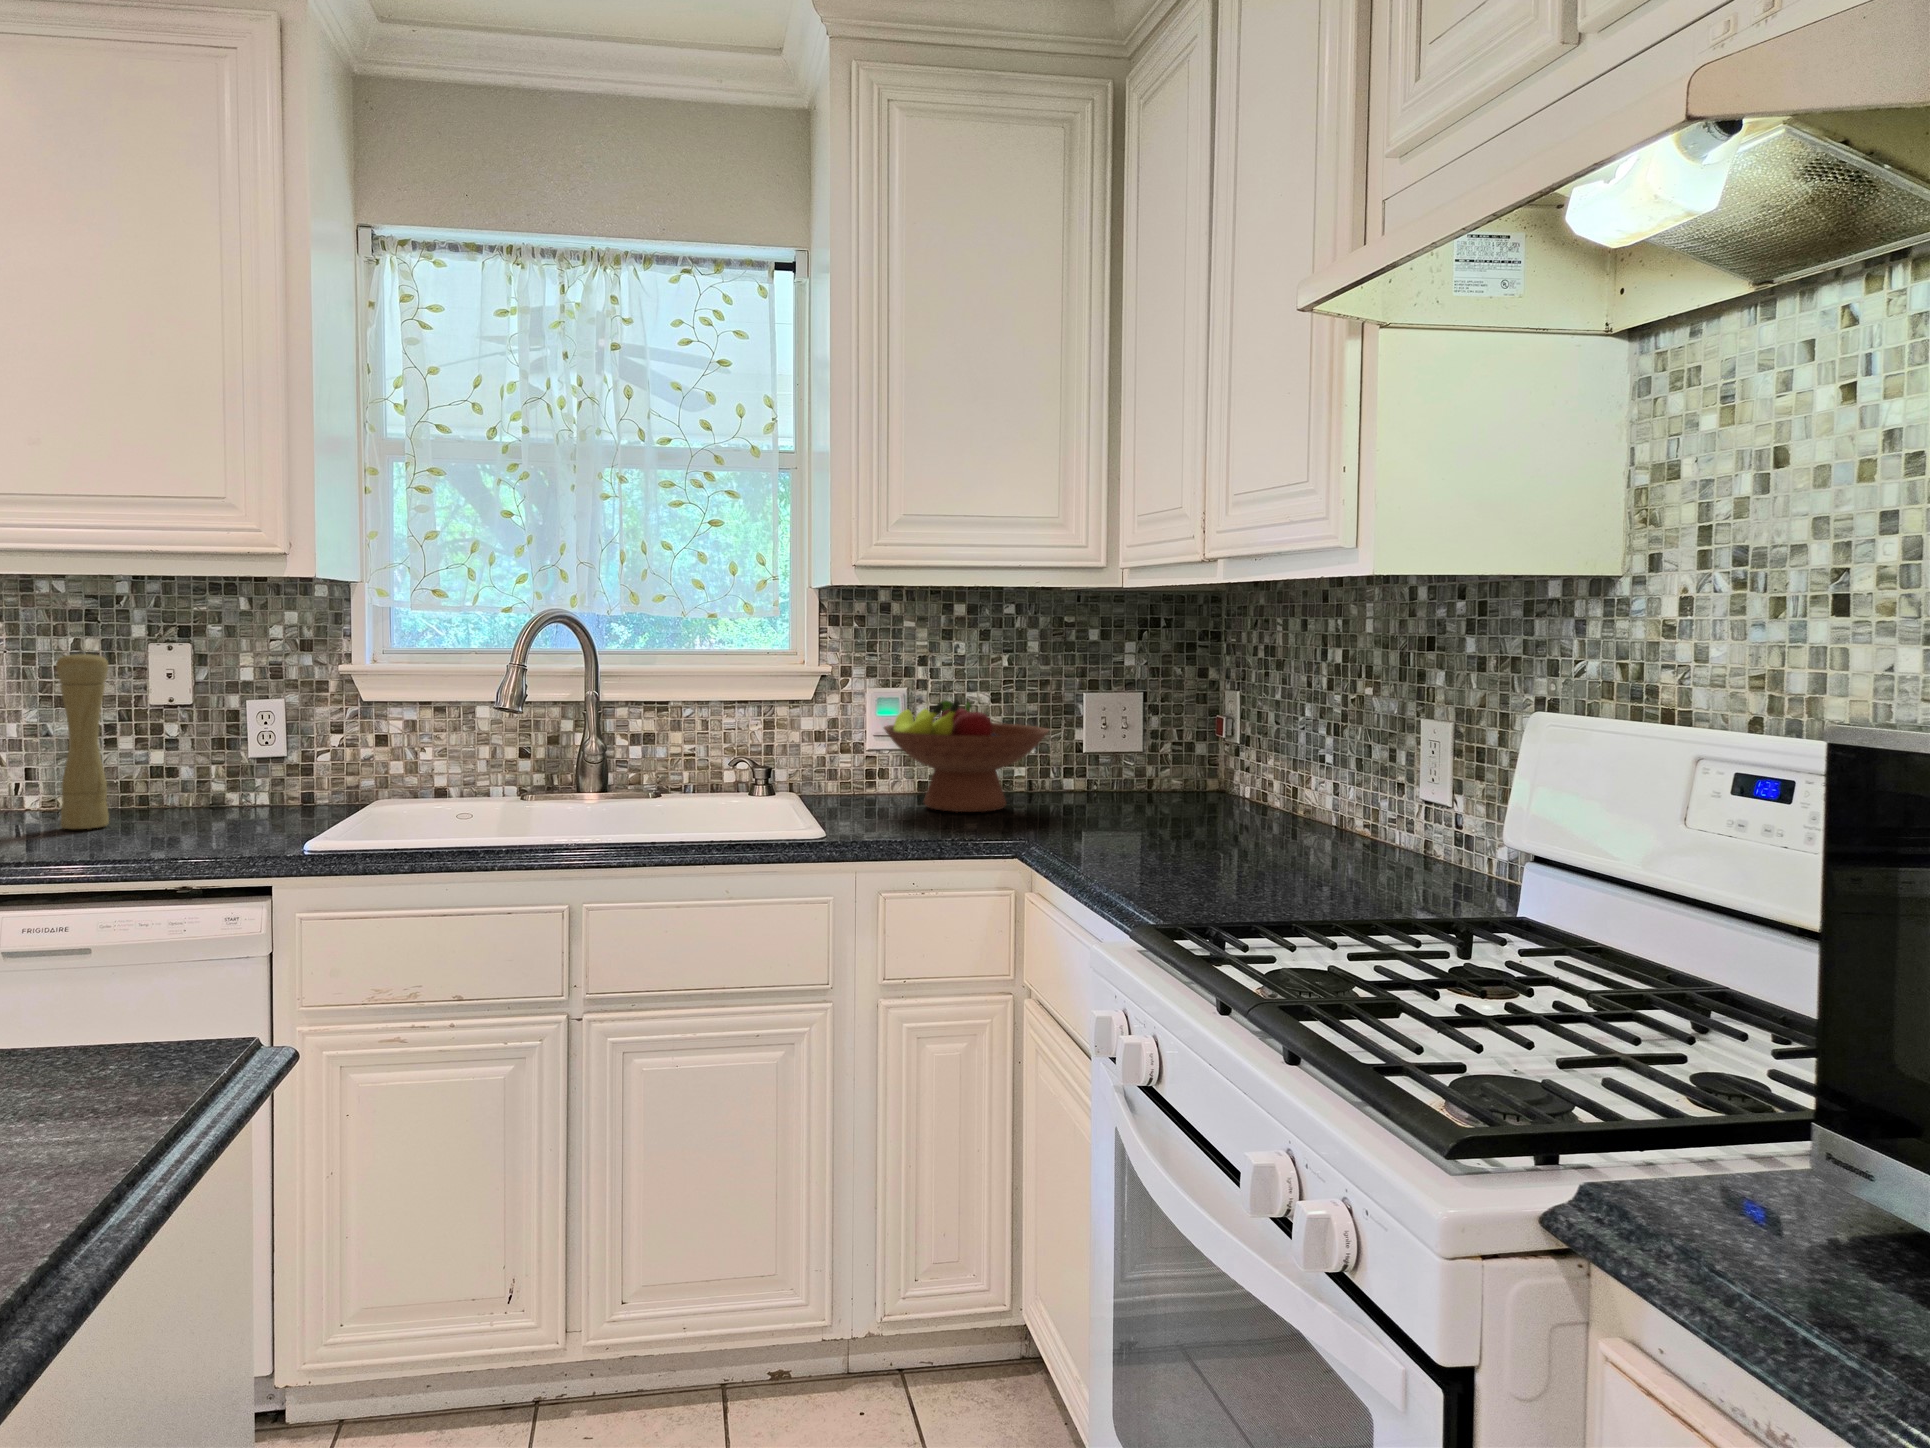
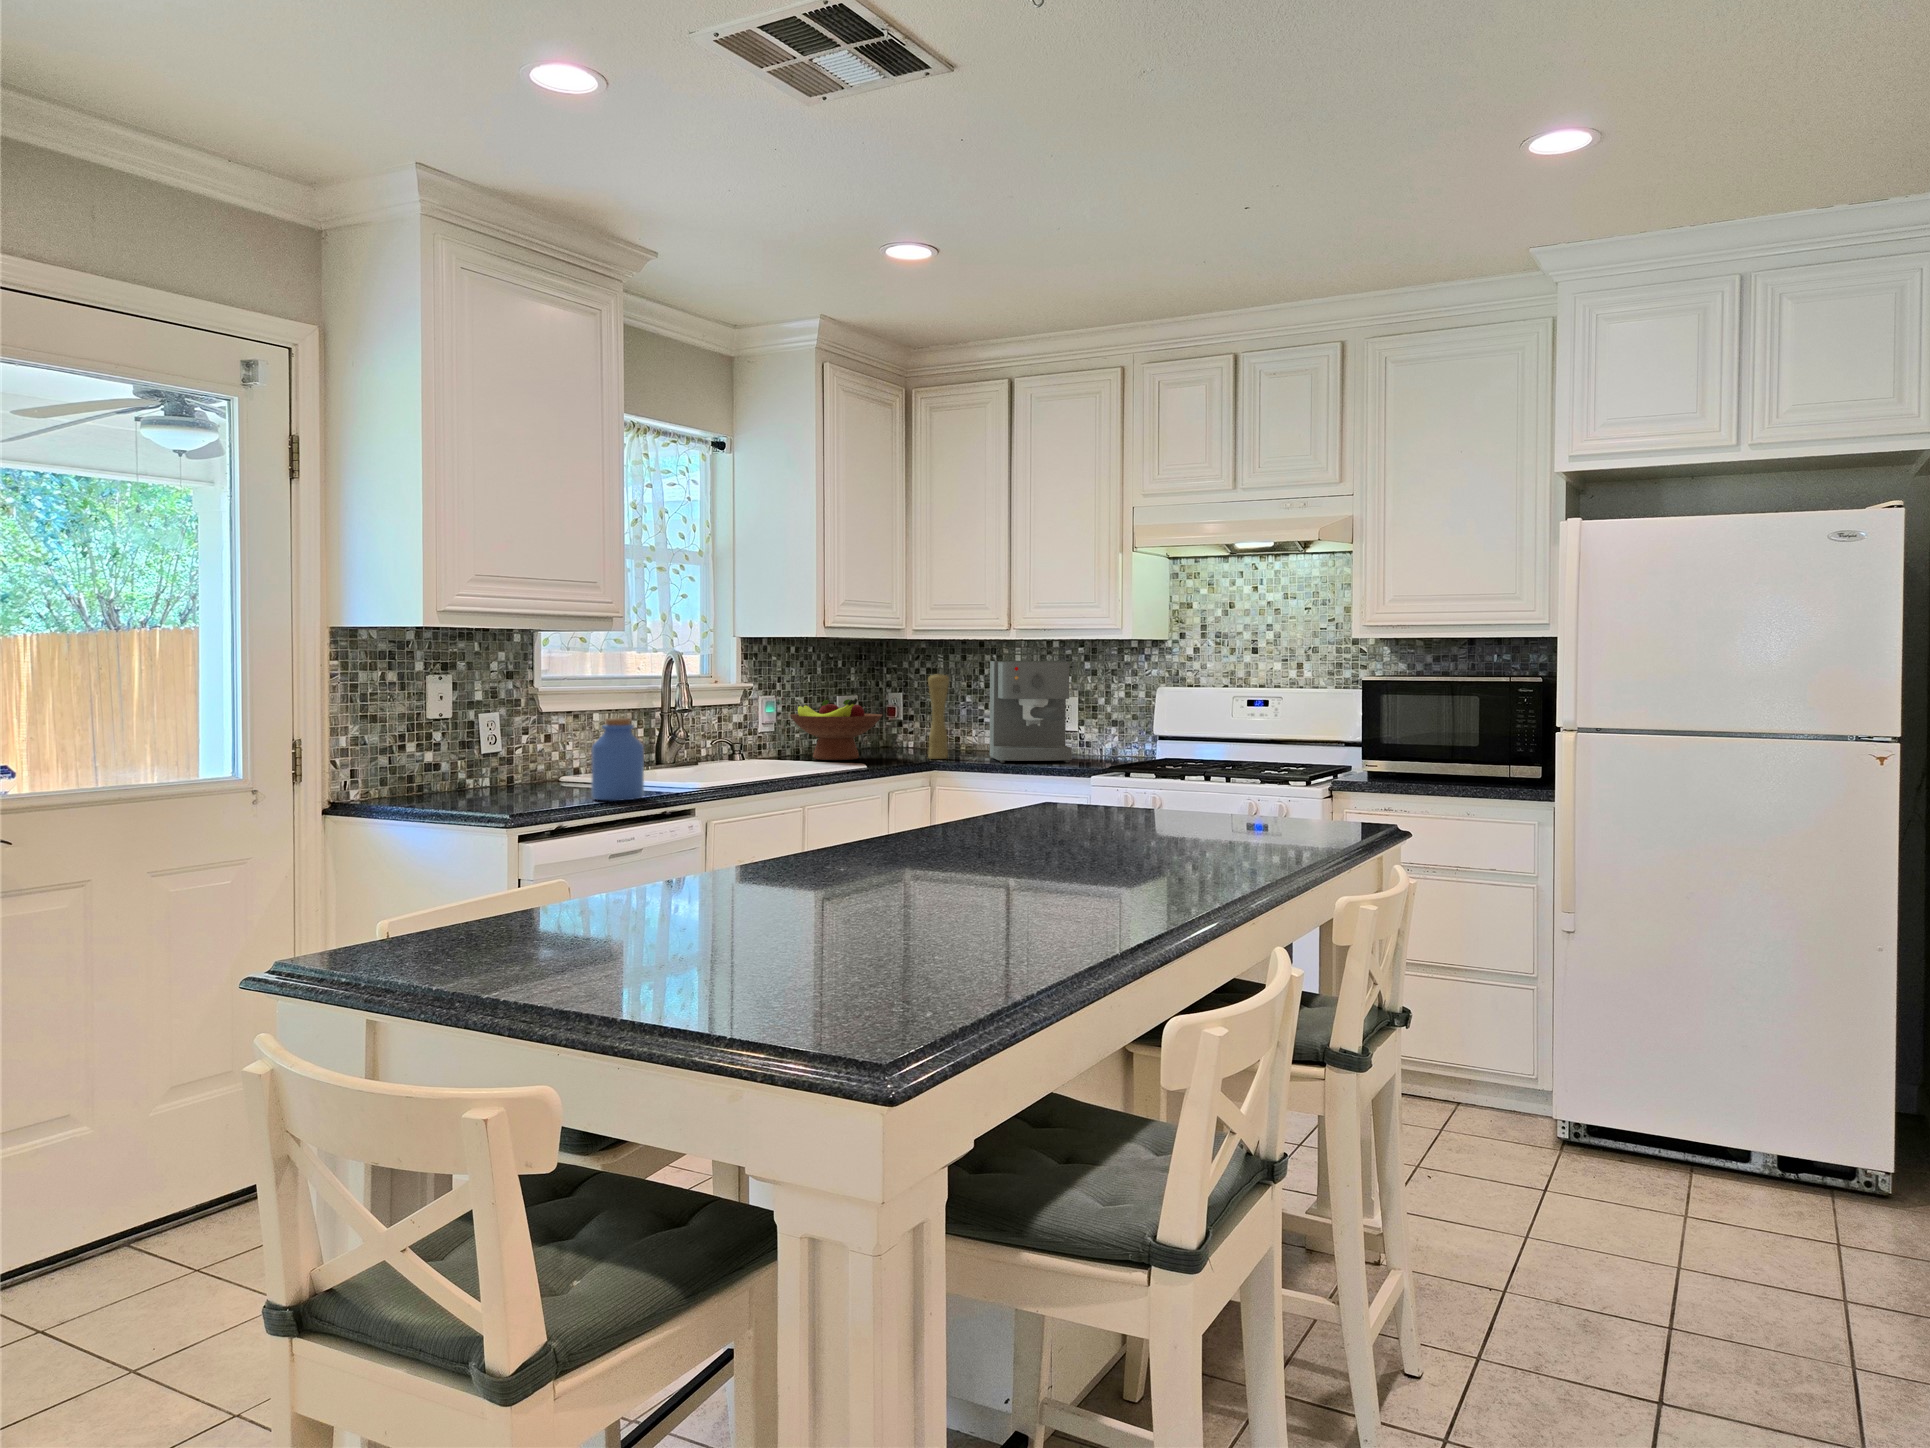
coffee maker: none [1138,633,1375,884] -> present [990,661,1072,763]
pepper mill: present [56,651,109,829] -> present [928,674,949,759]
jar: none [140,718,231,850] -> present [591,718,644,801]

